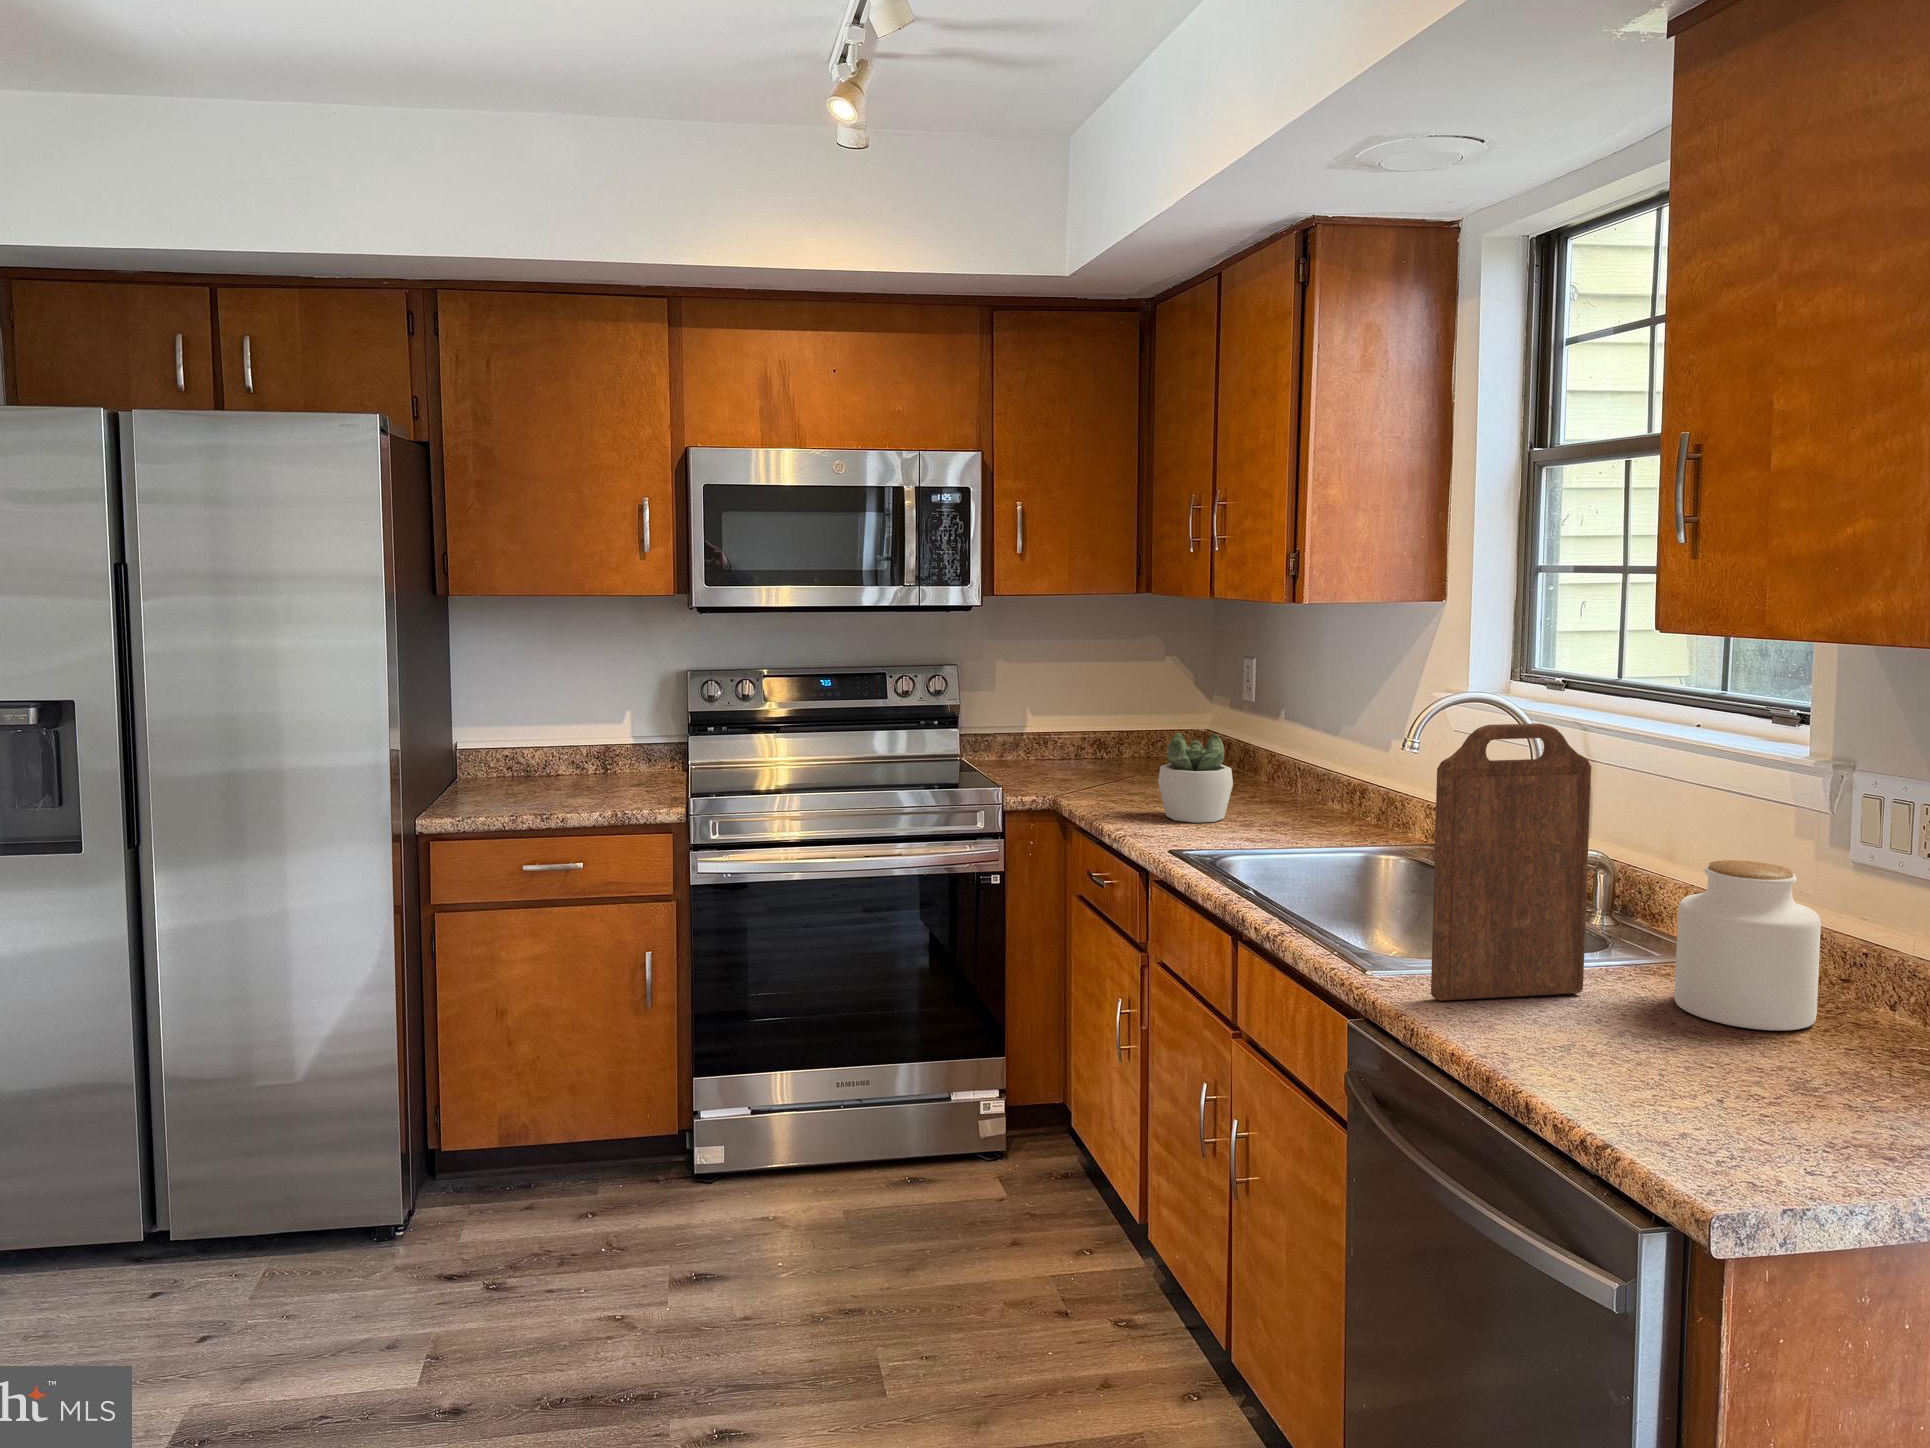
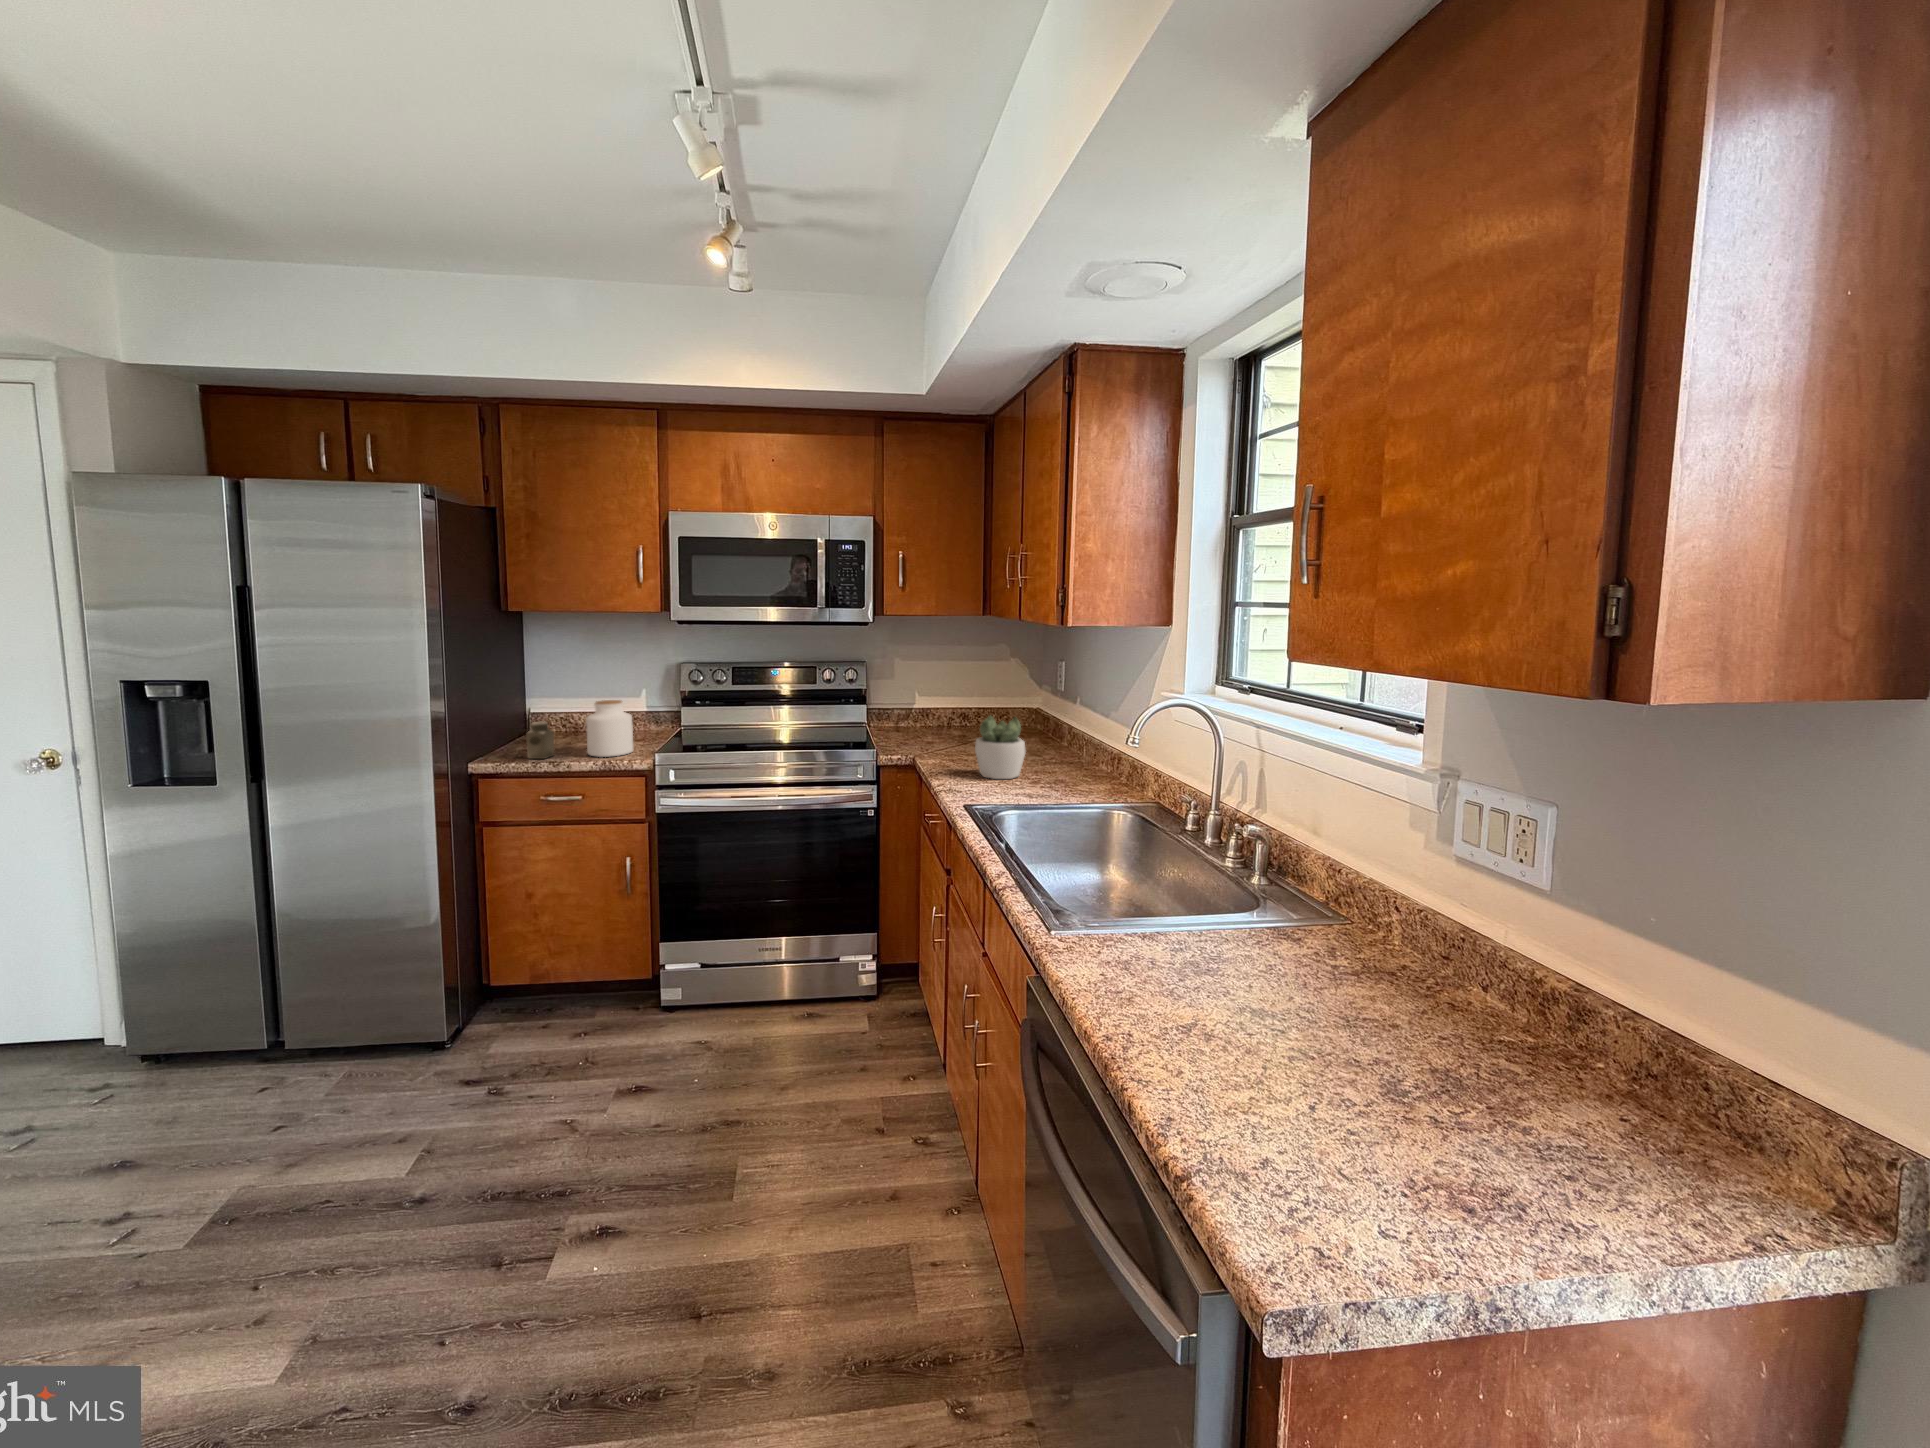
cutting board: present [1431,723,1591,1001] -> none [1091,735,1231,966]
salt shaker: none [490,756,526,811] -> present [526,722,554,759]
jar: present [1674,860,1821,1030] -> present [586,700,633,757]

